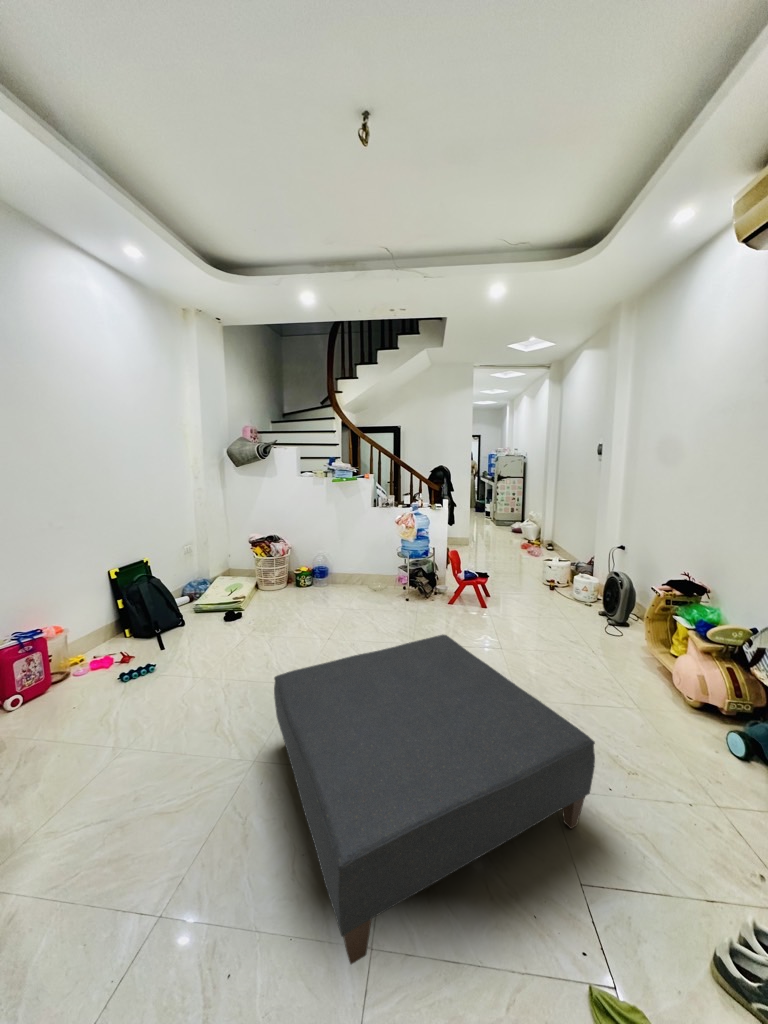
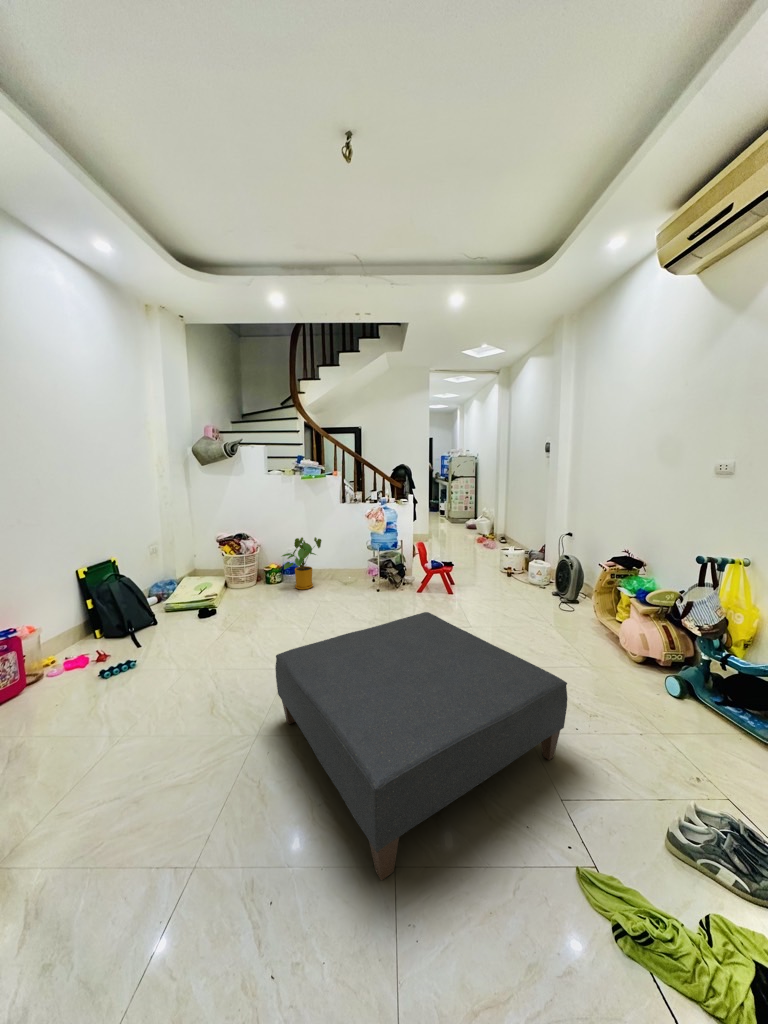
house plant: none [307,541,350,595] -> present [282,537,321,590]

